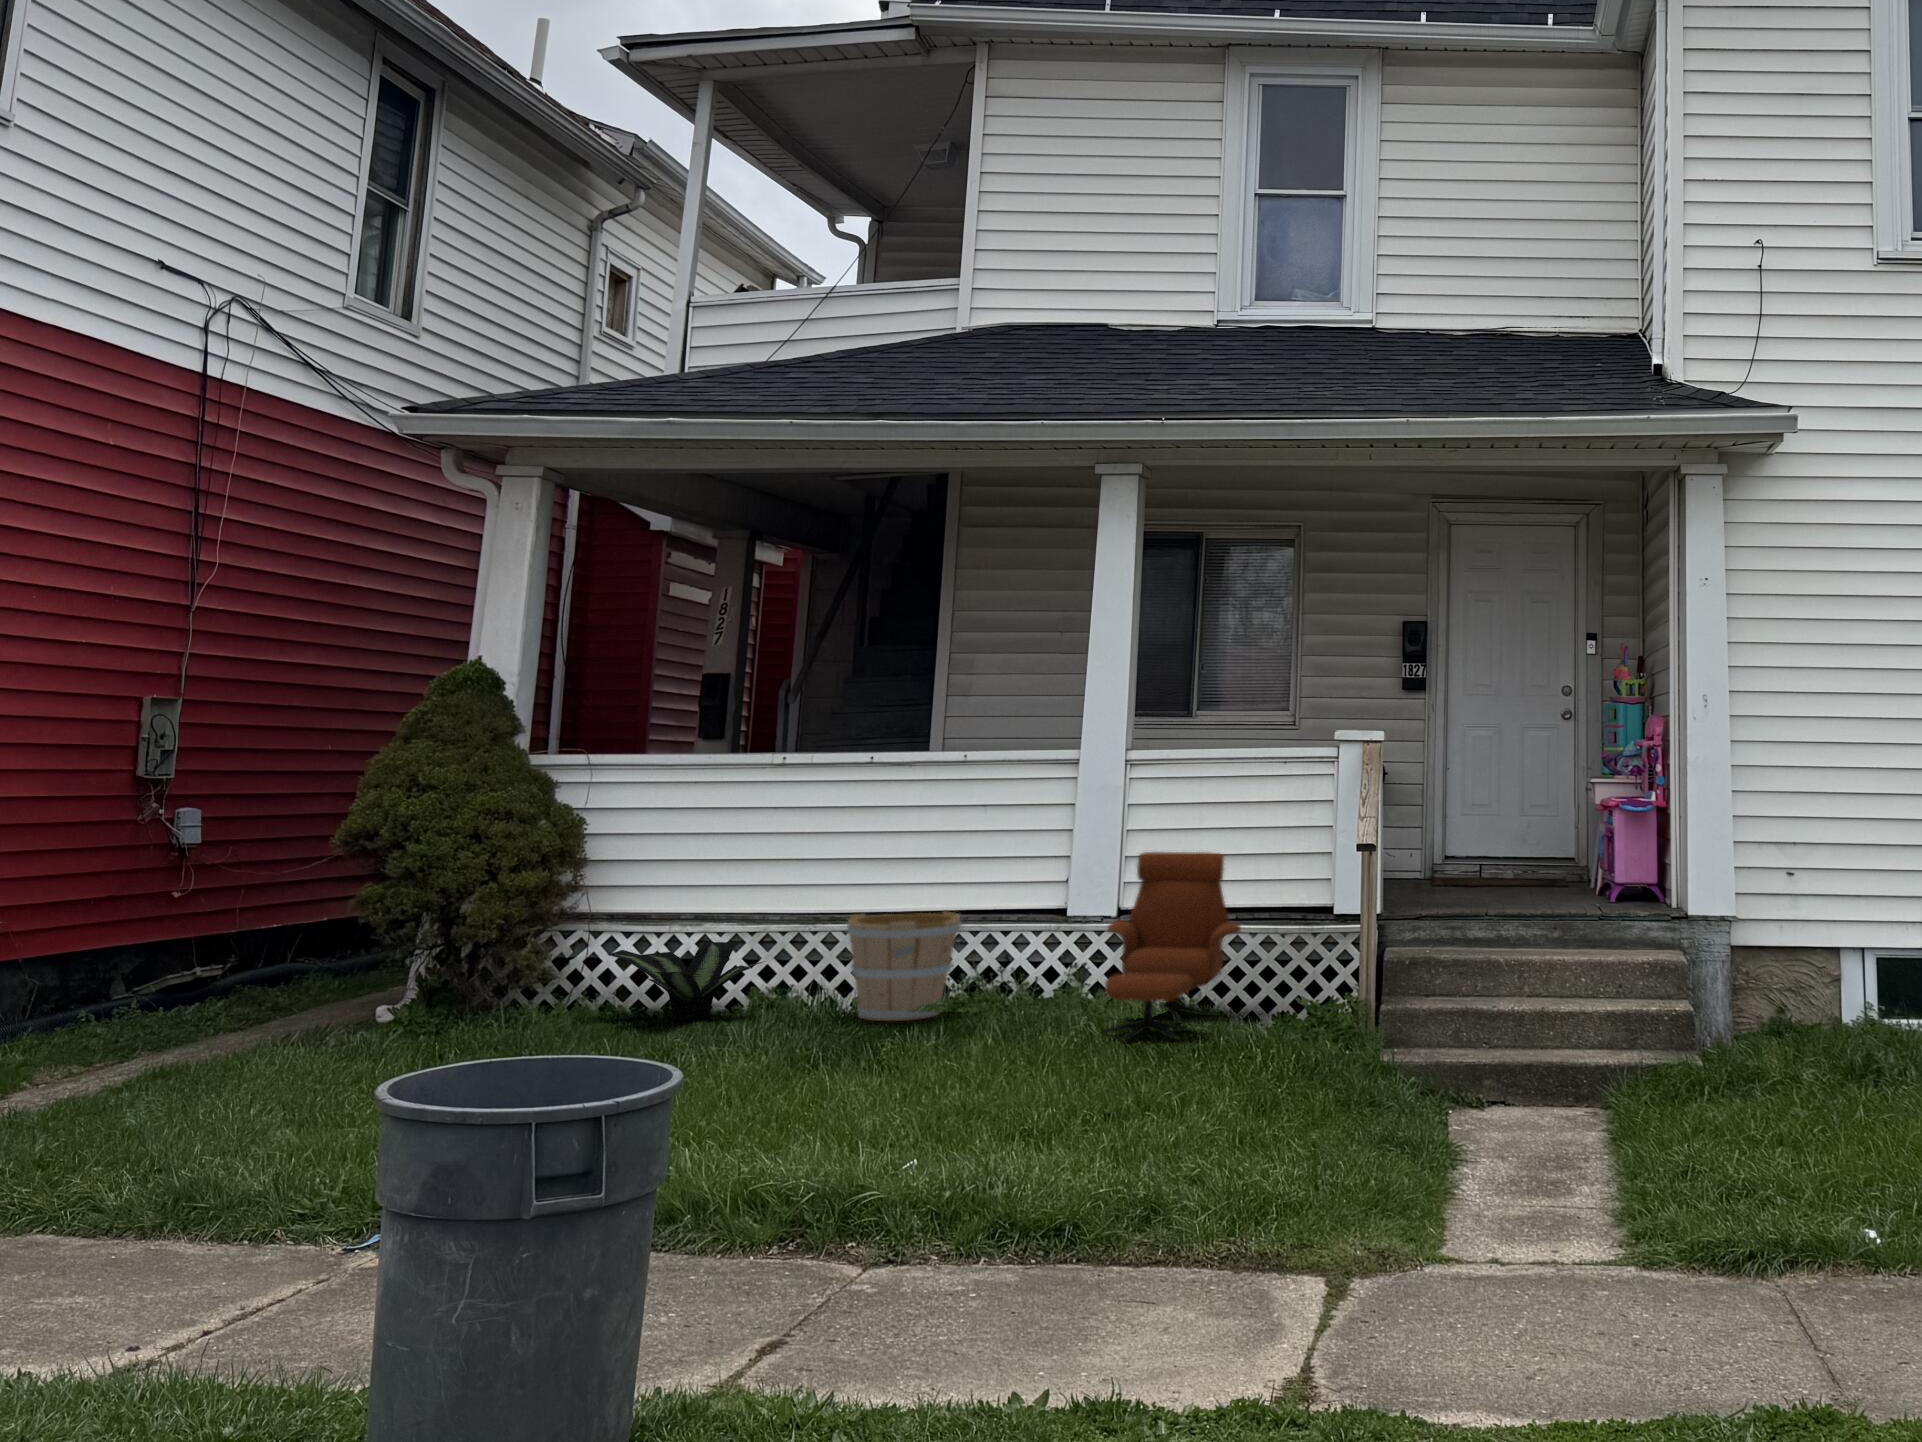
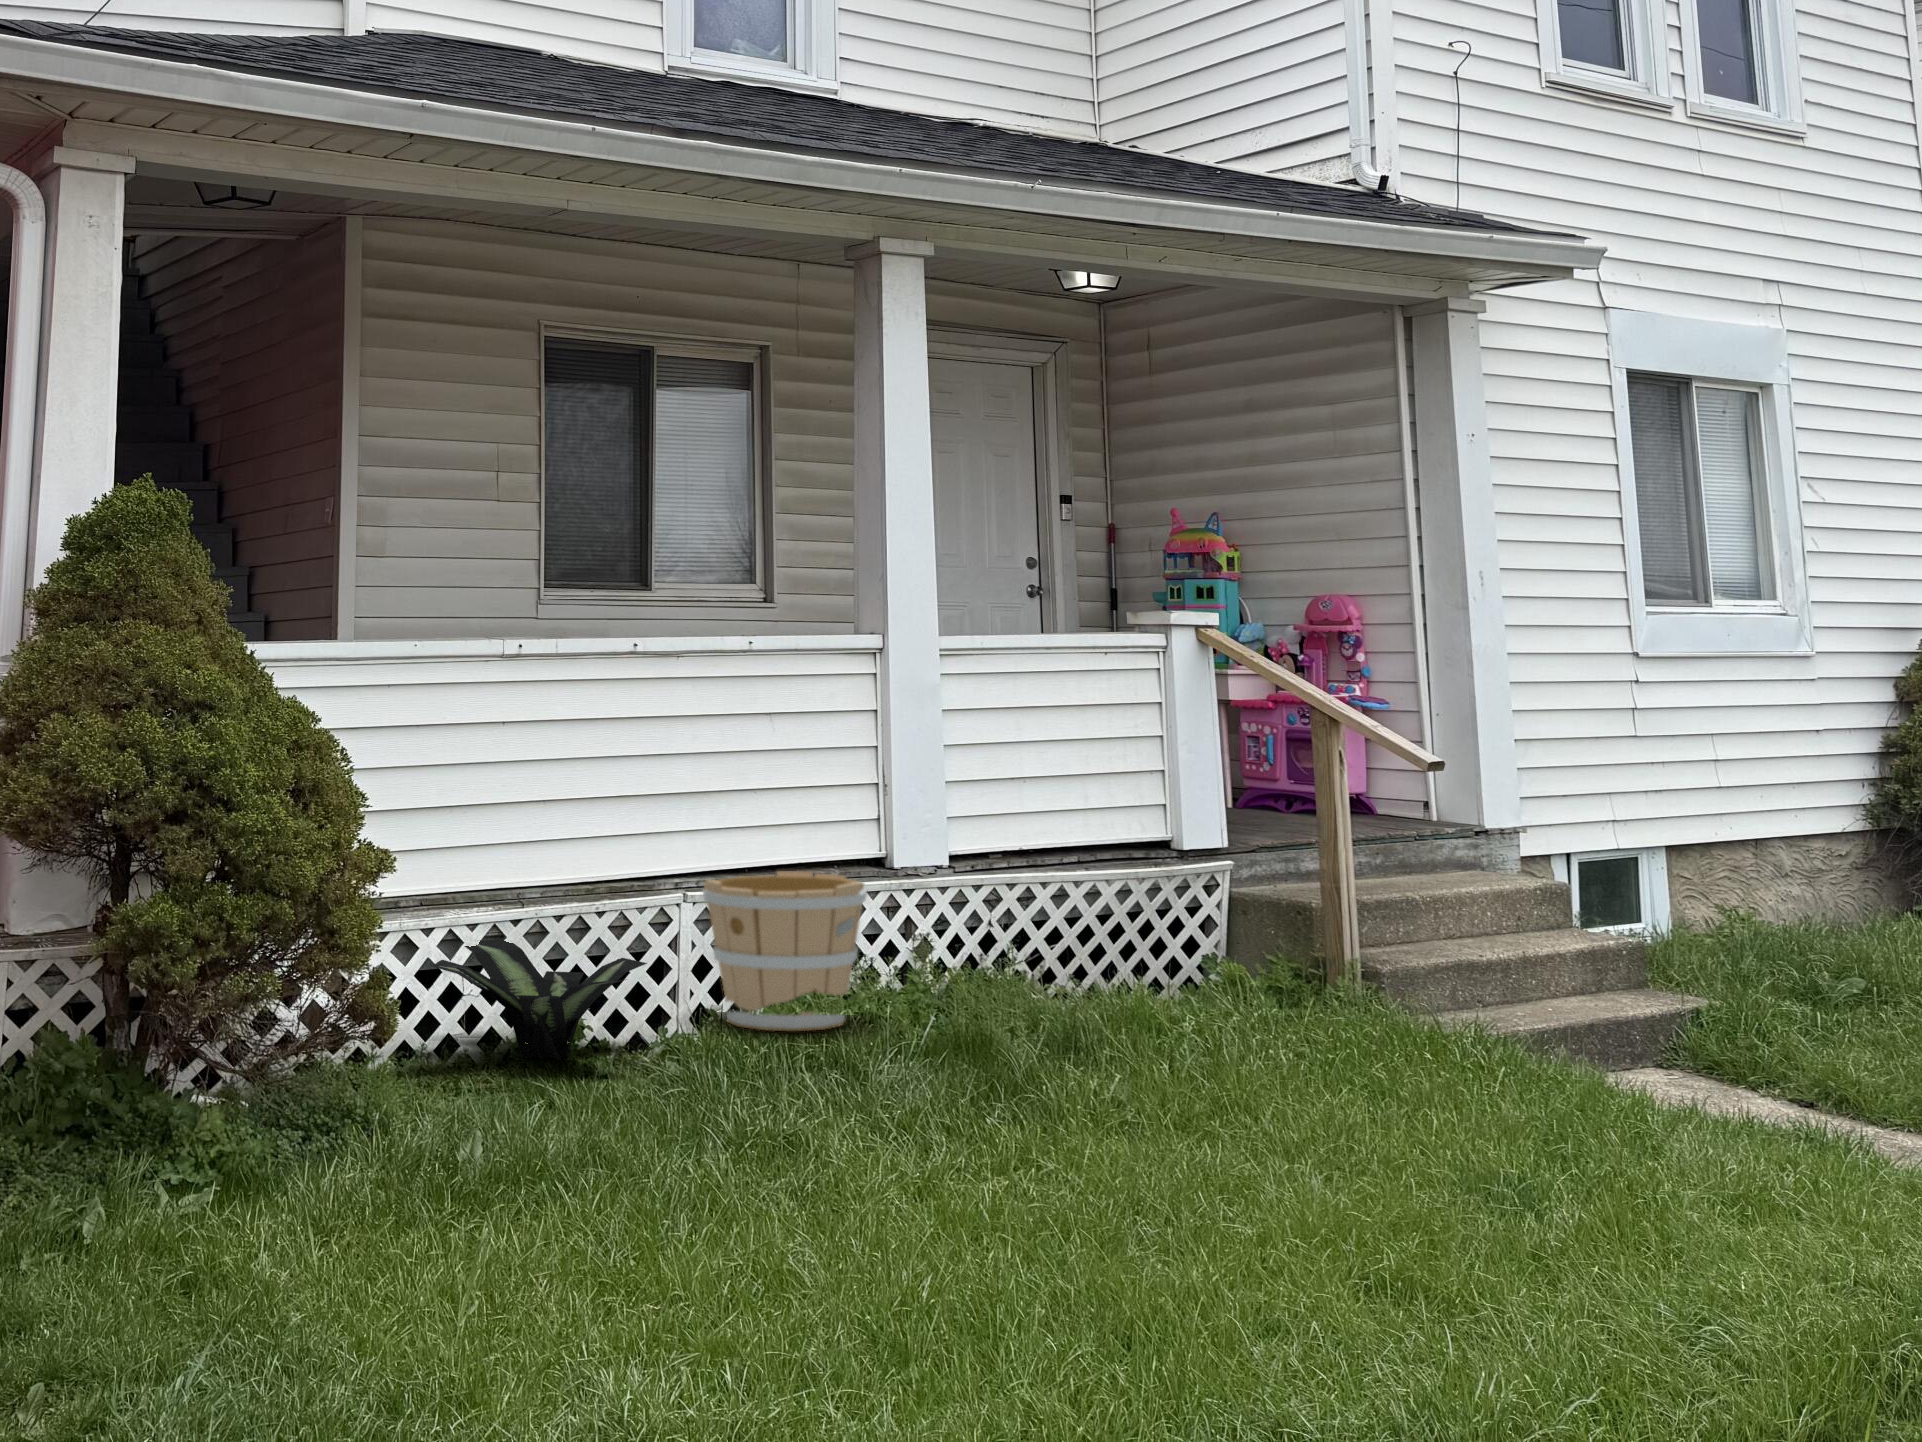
lounge chair: present [1104,852,1241,1040] -> none [994,772,1237,1018]

